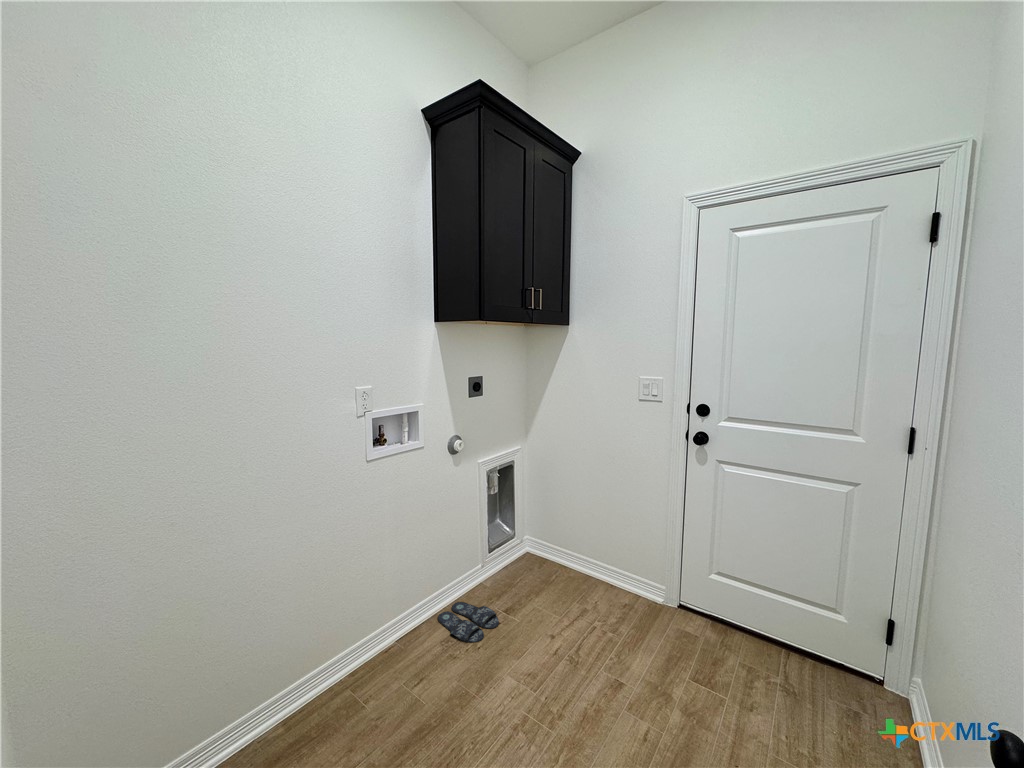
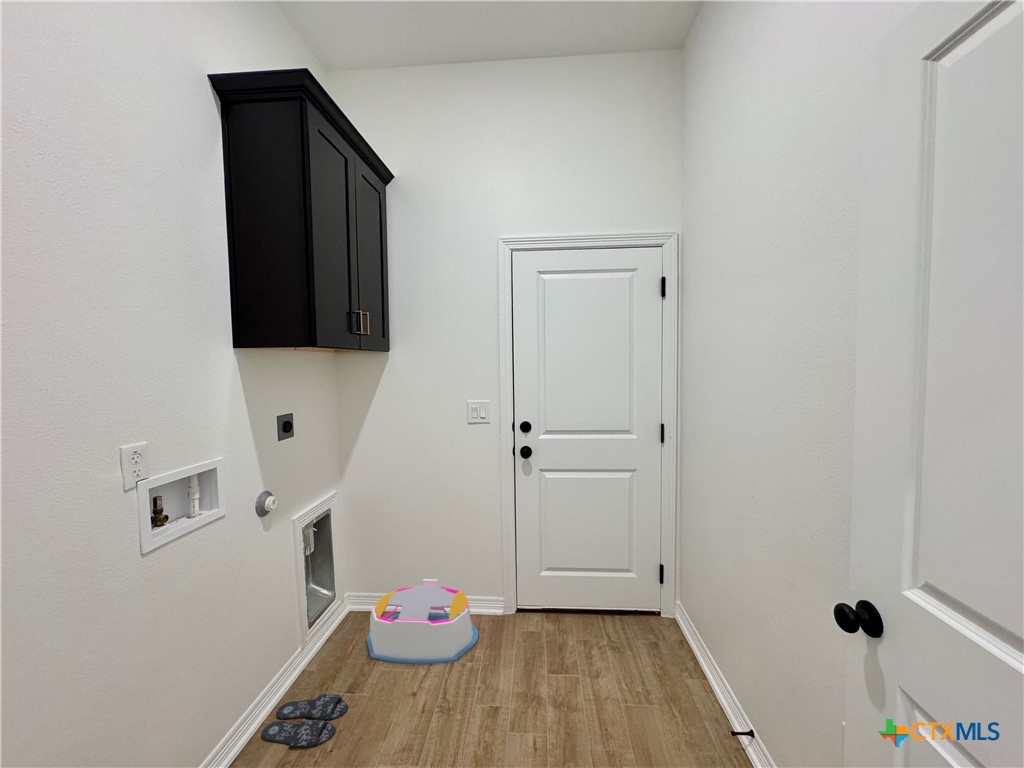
storage bin: none [530,542,631,627] -> present [367,579,478,664]

